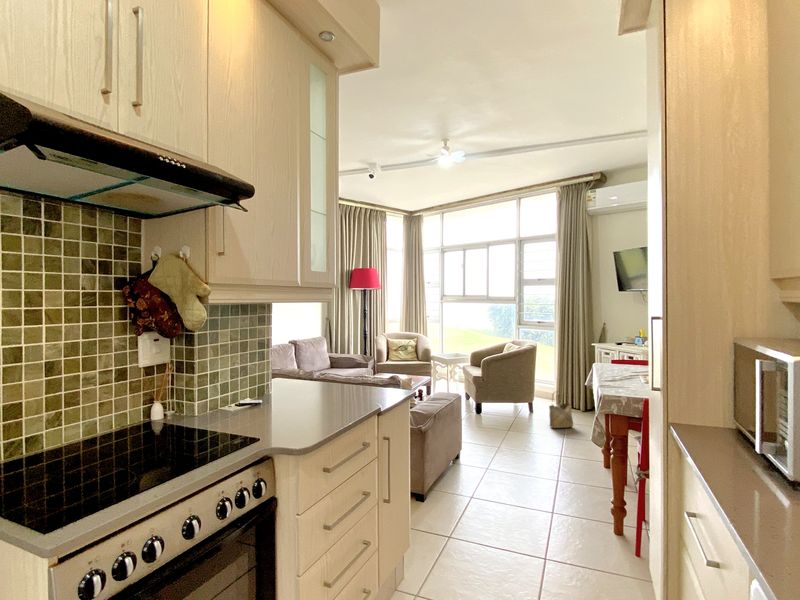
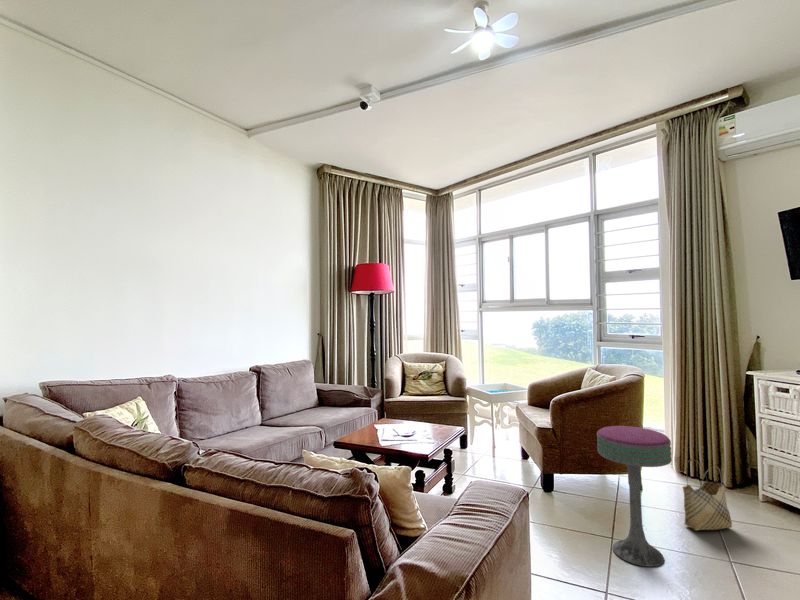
bar stool: none [502,372,538,442] -> present [597,426,672,567]

